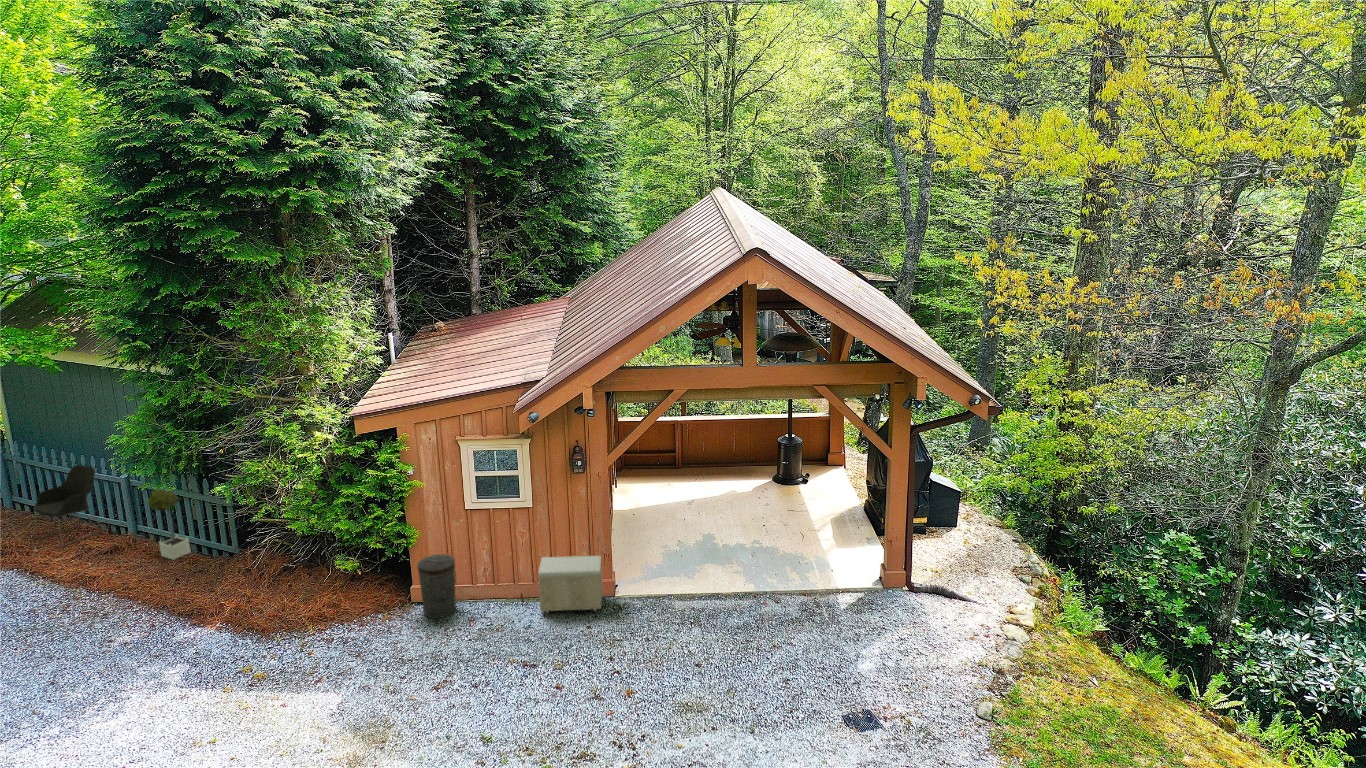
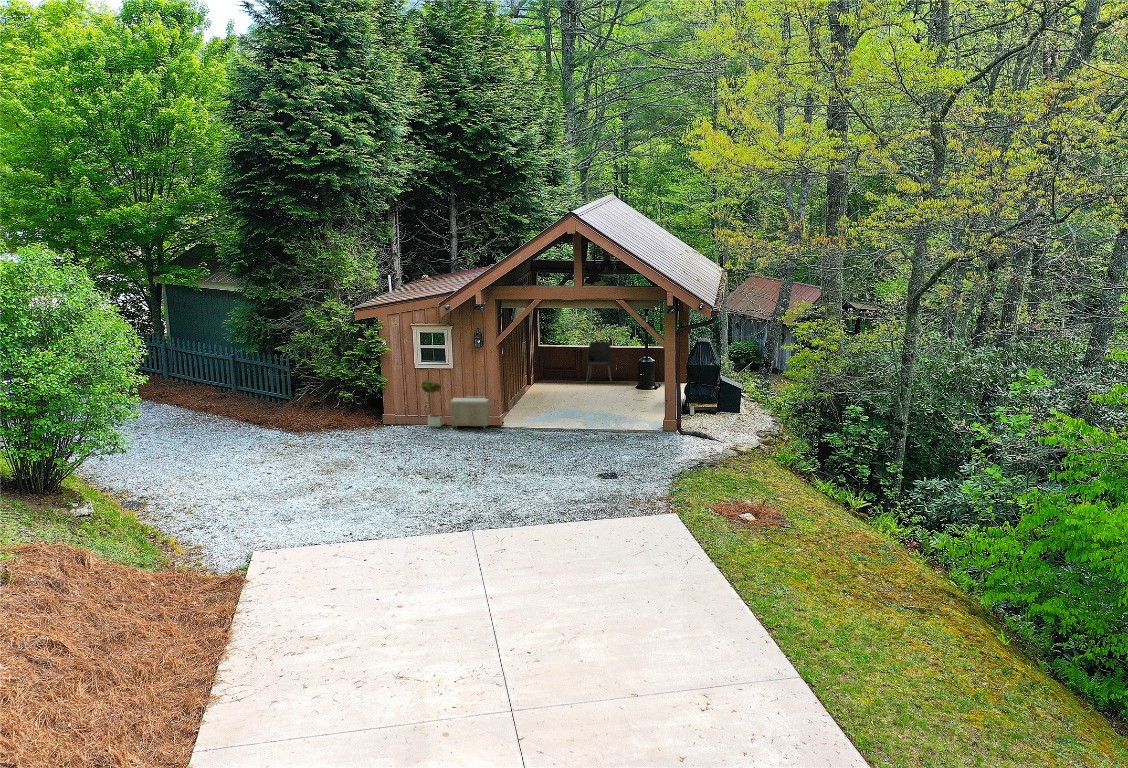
chair: present [34,465,103,546] -> present [586,341,612,382]
potted tree: present [148,490,191,560] -> present [421,380,442,427]
trash can: present [417,554,456,618] -> none [383,390,405,427]

